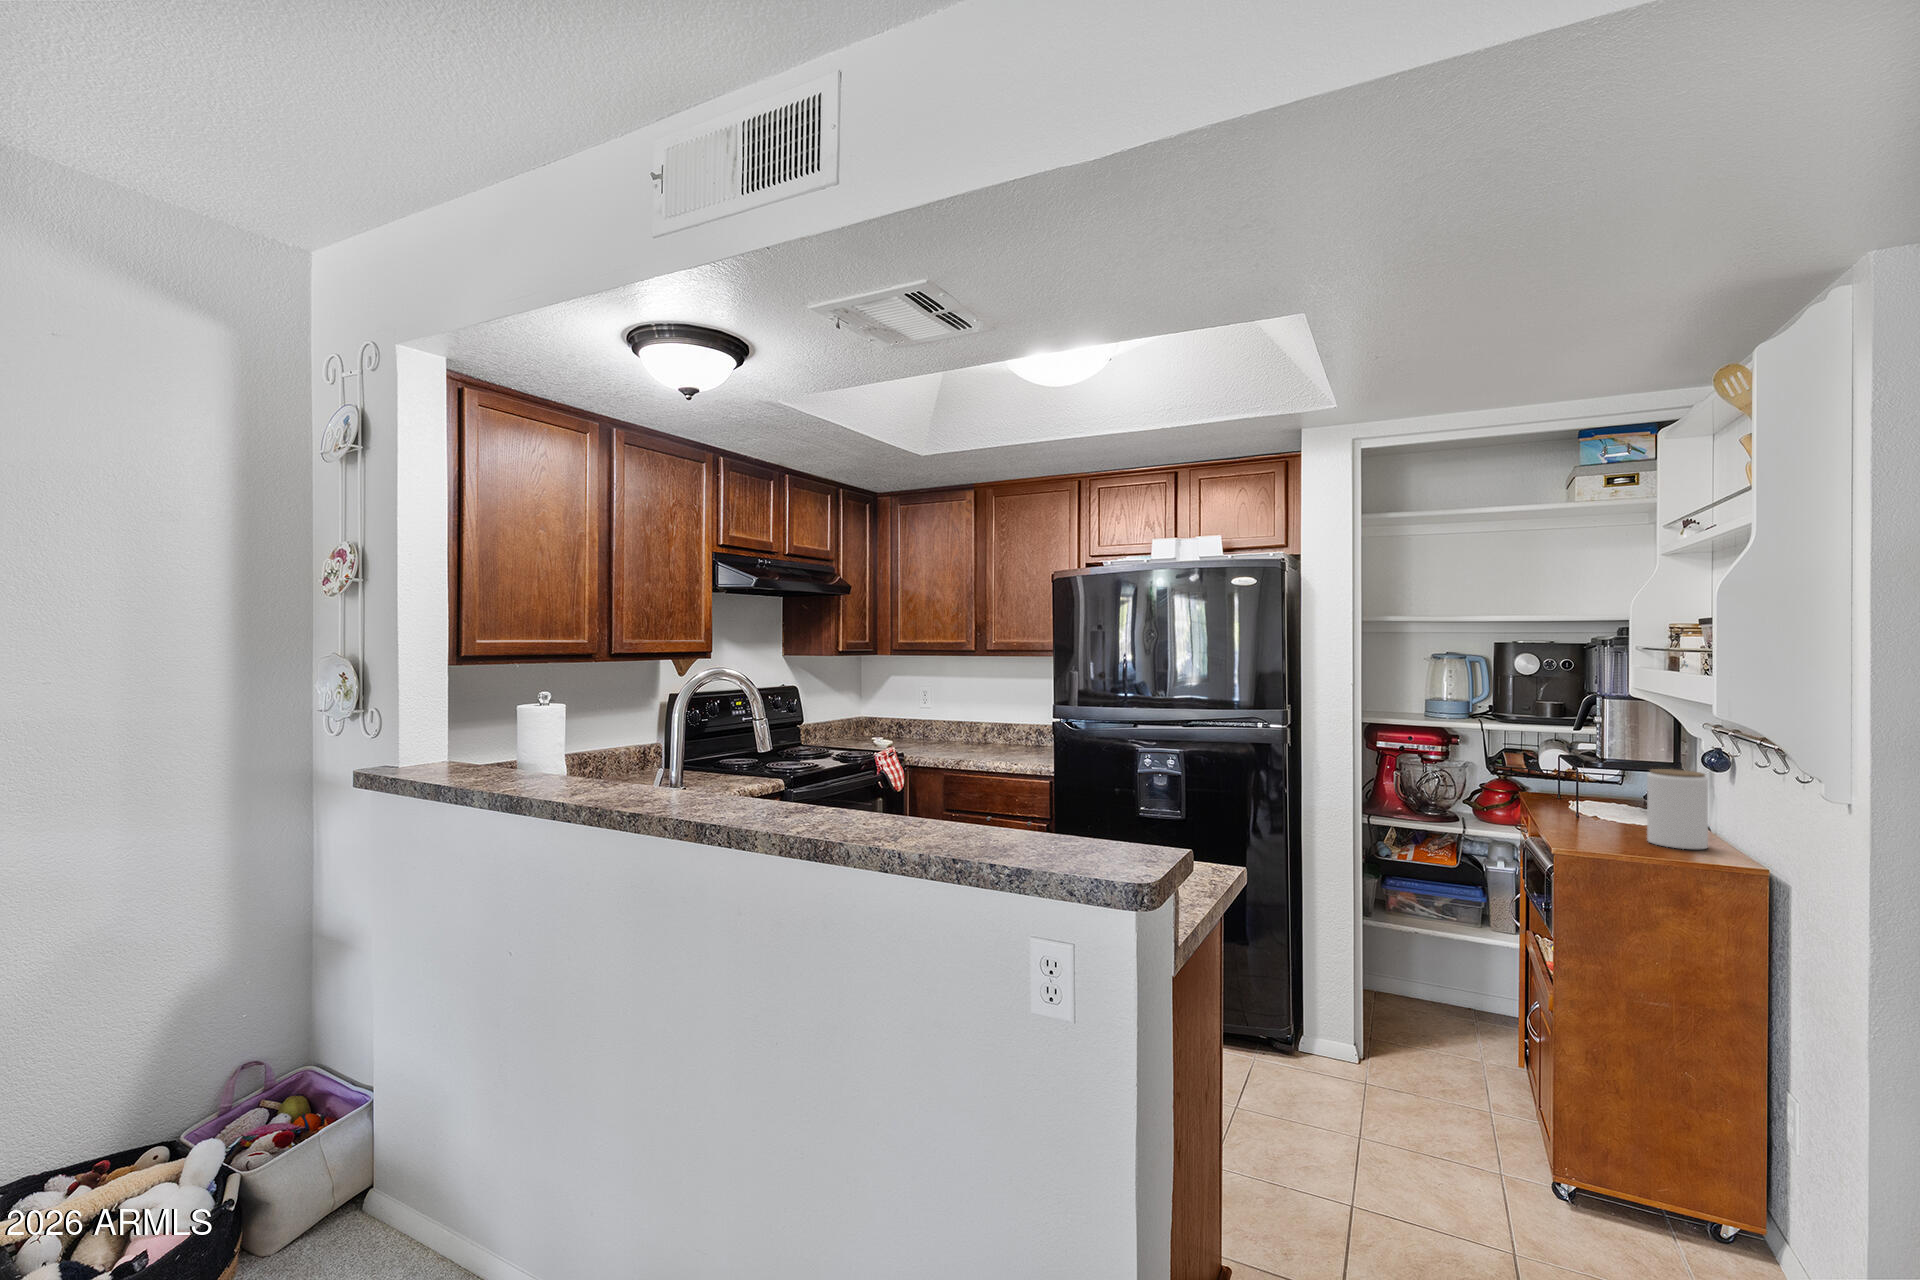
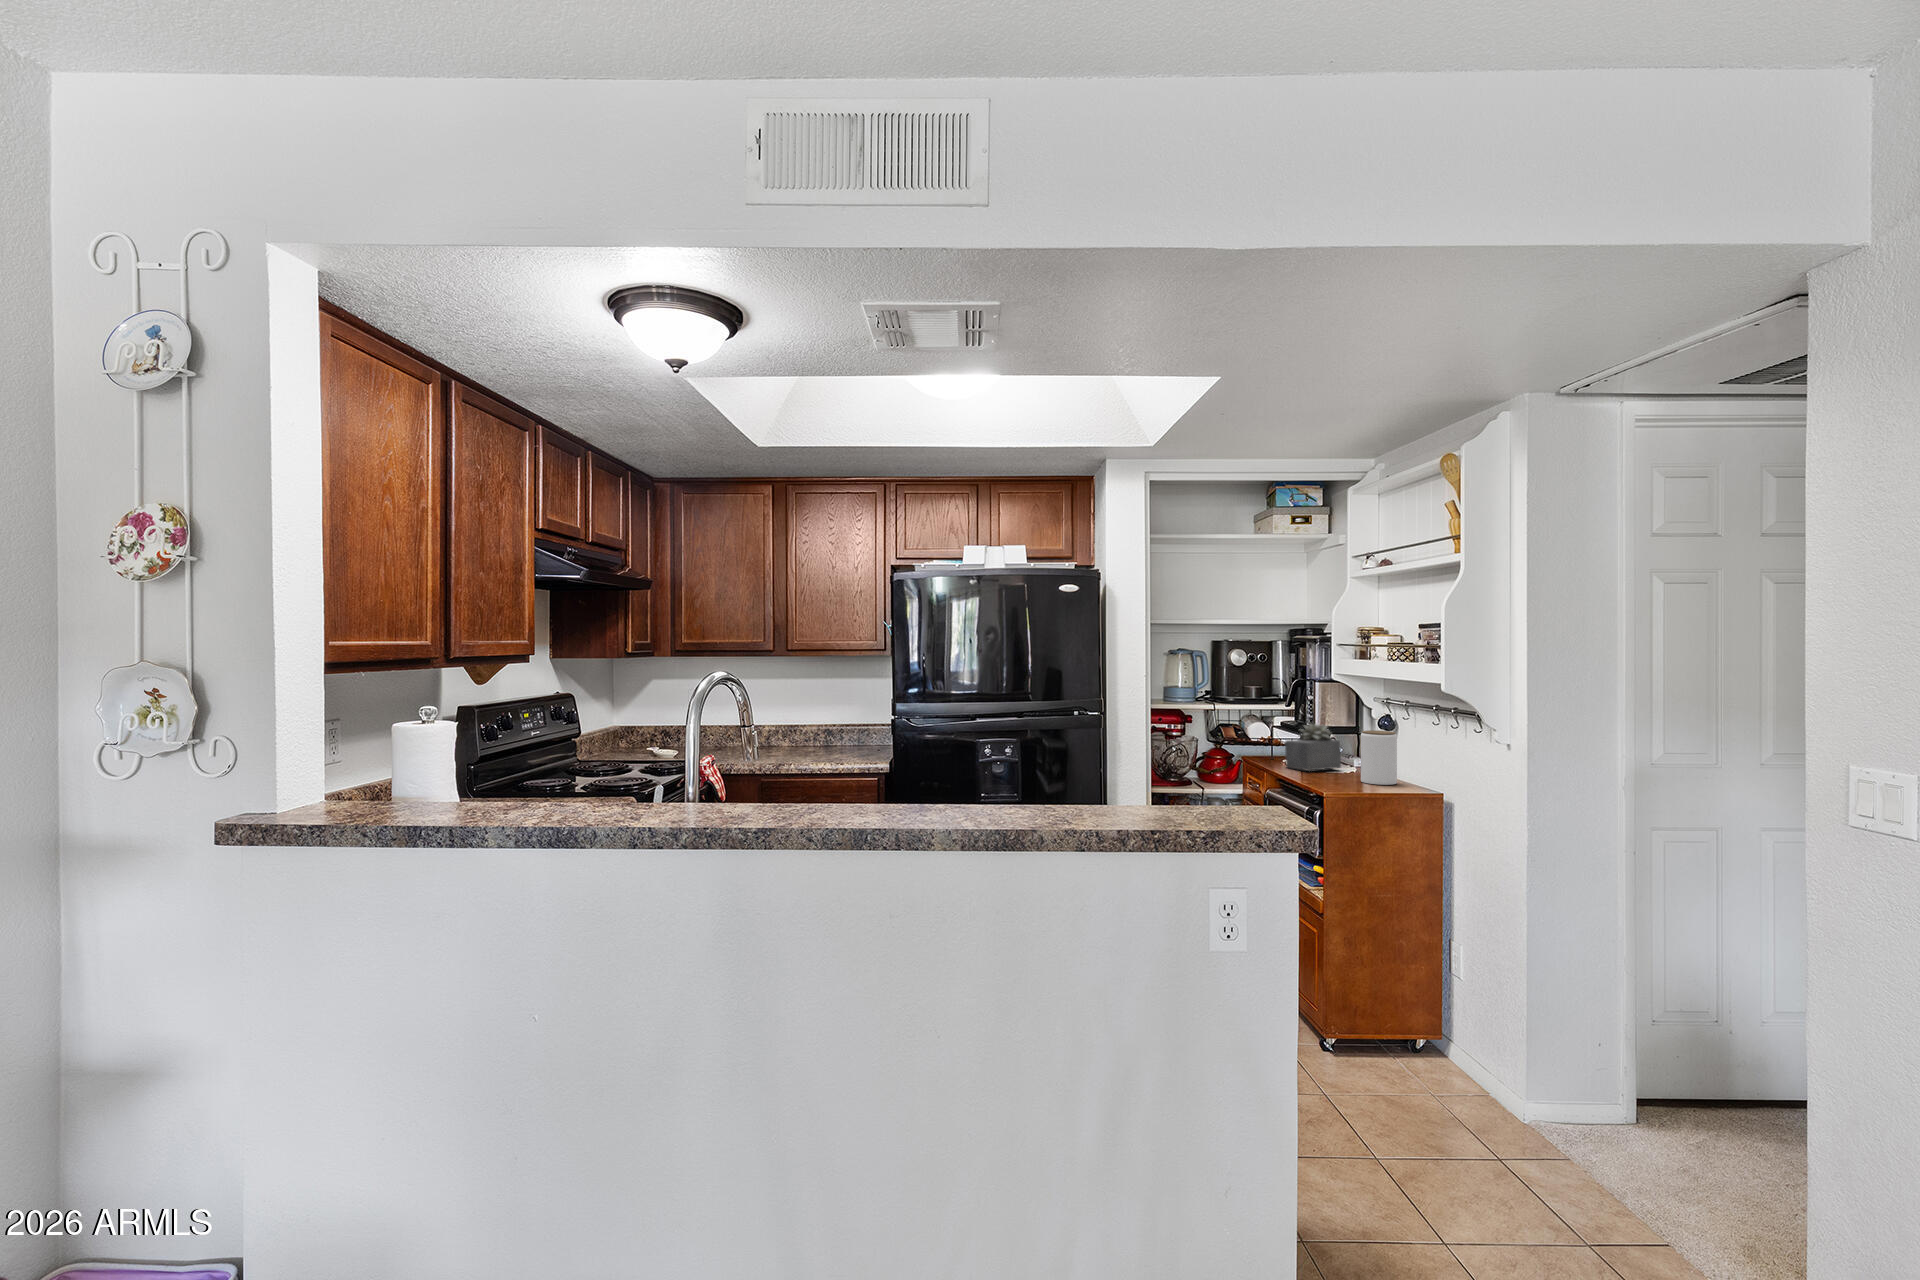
succulent plant: none [1557,753,1646,819] -> present [1285,724,1341,771]

